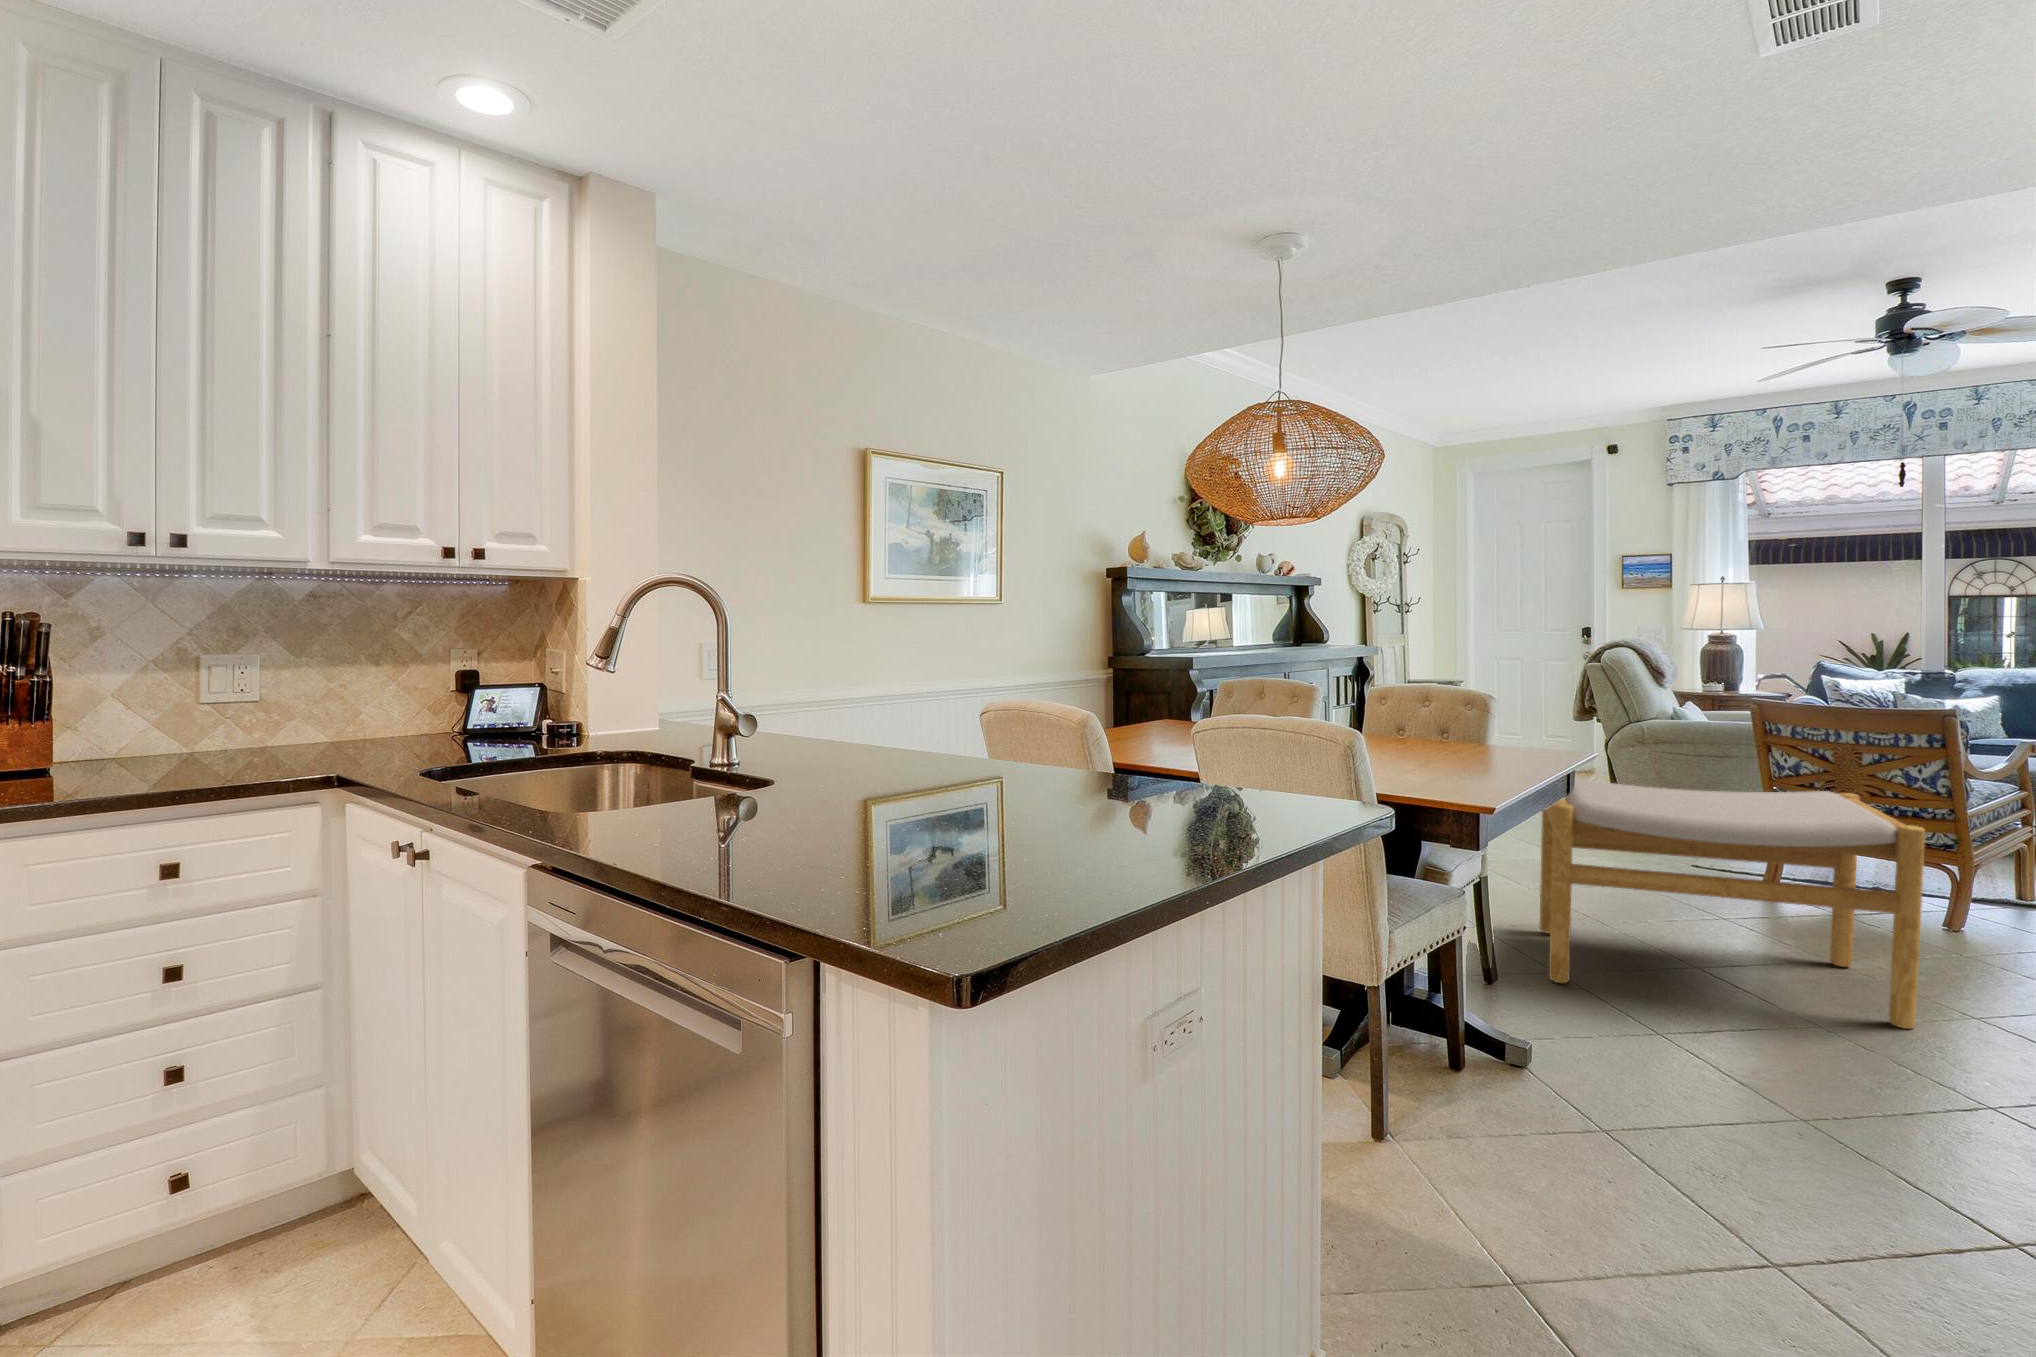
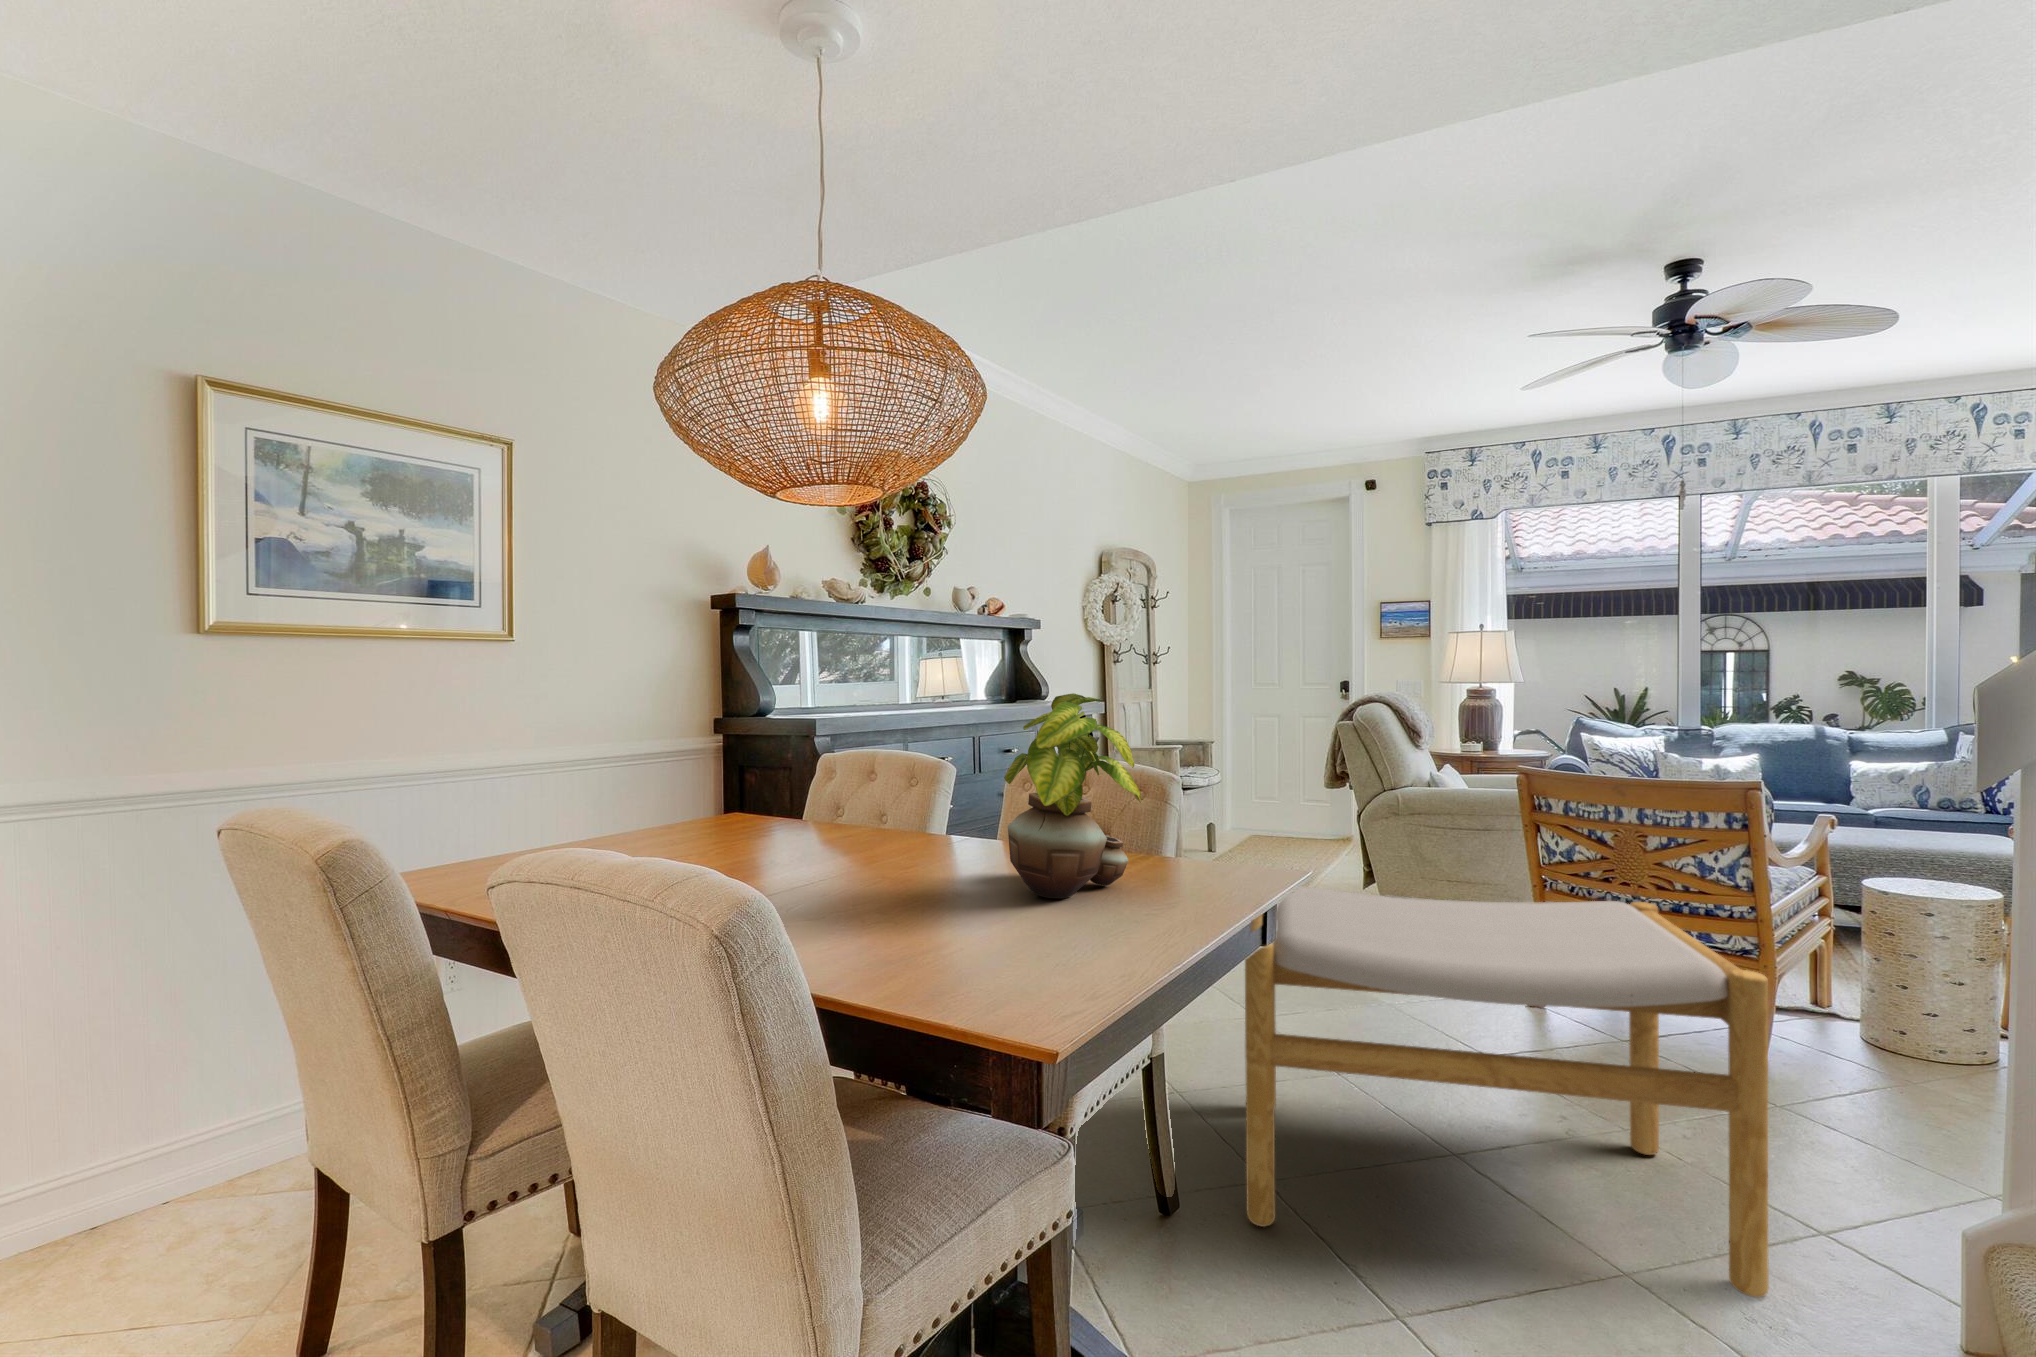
potted plant: none [1412,647,1509,767] -> present [1004,693,1141,898]

